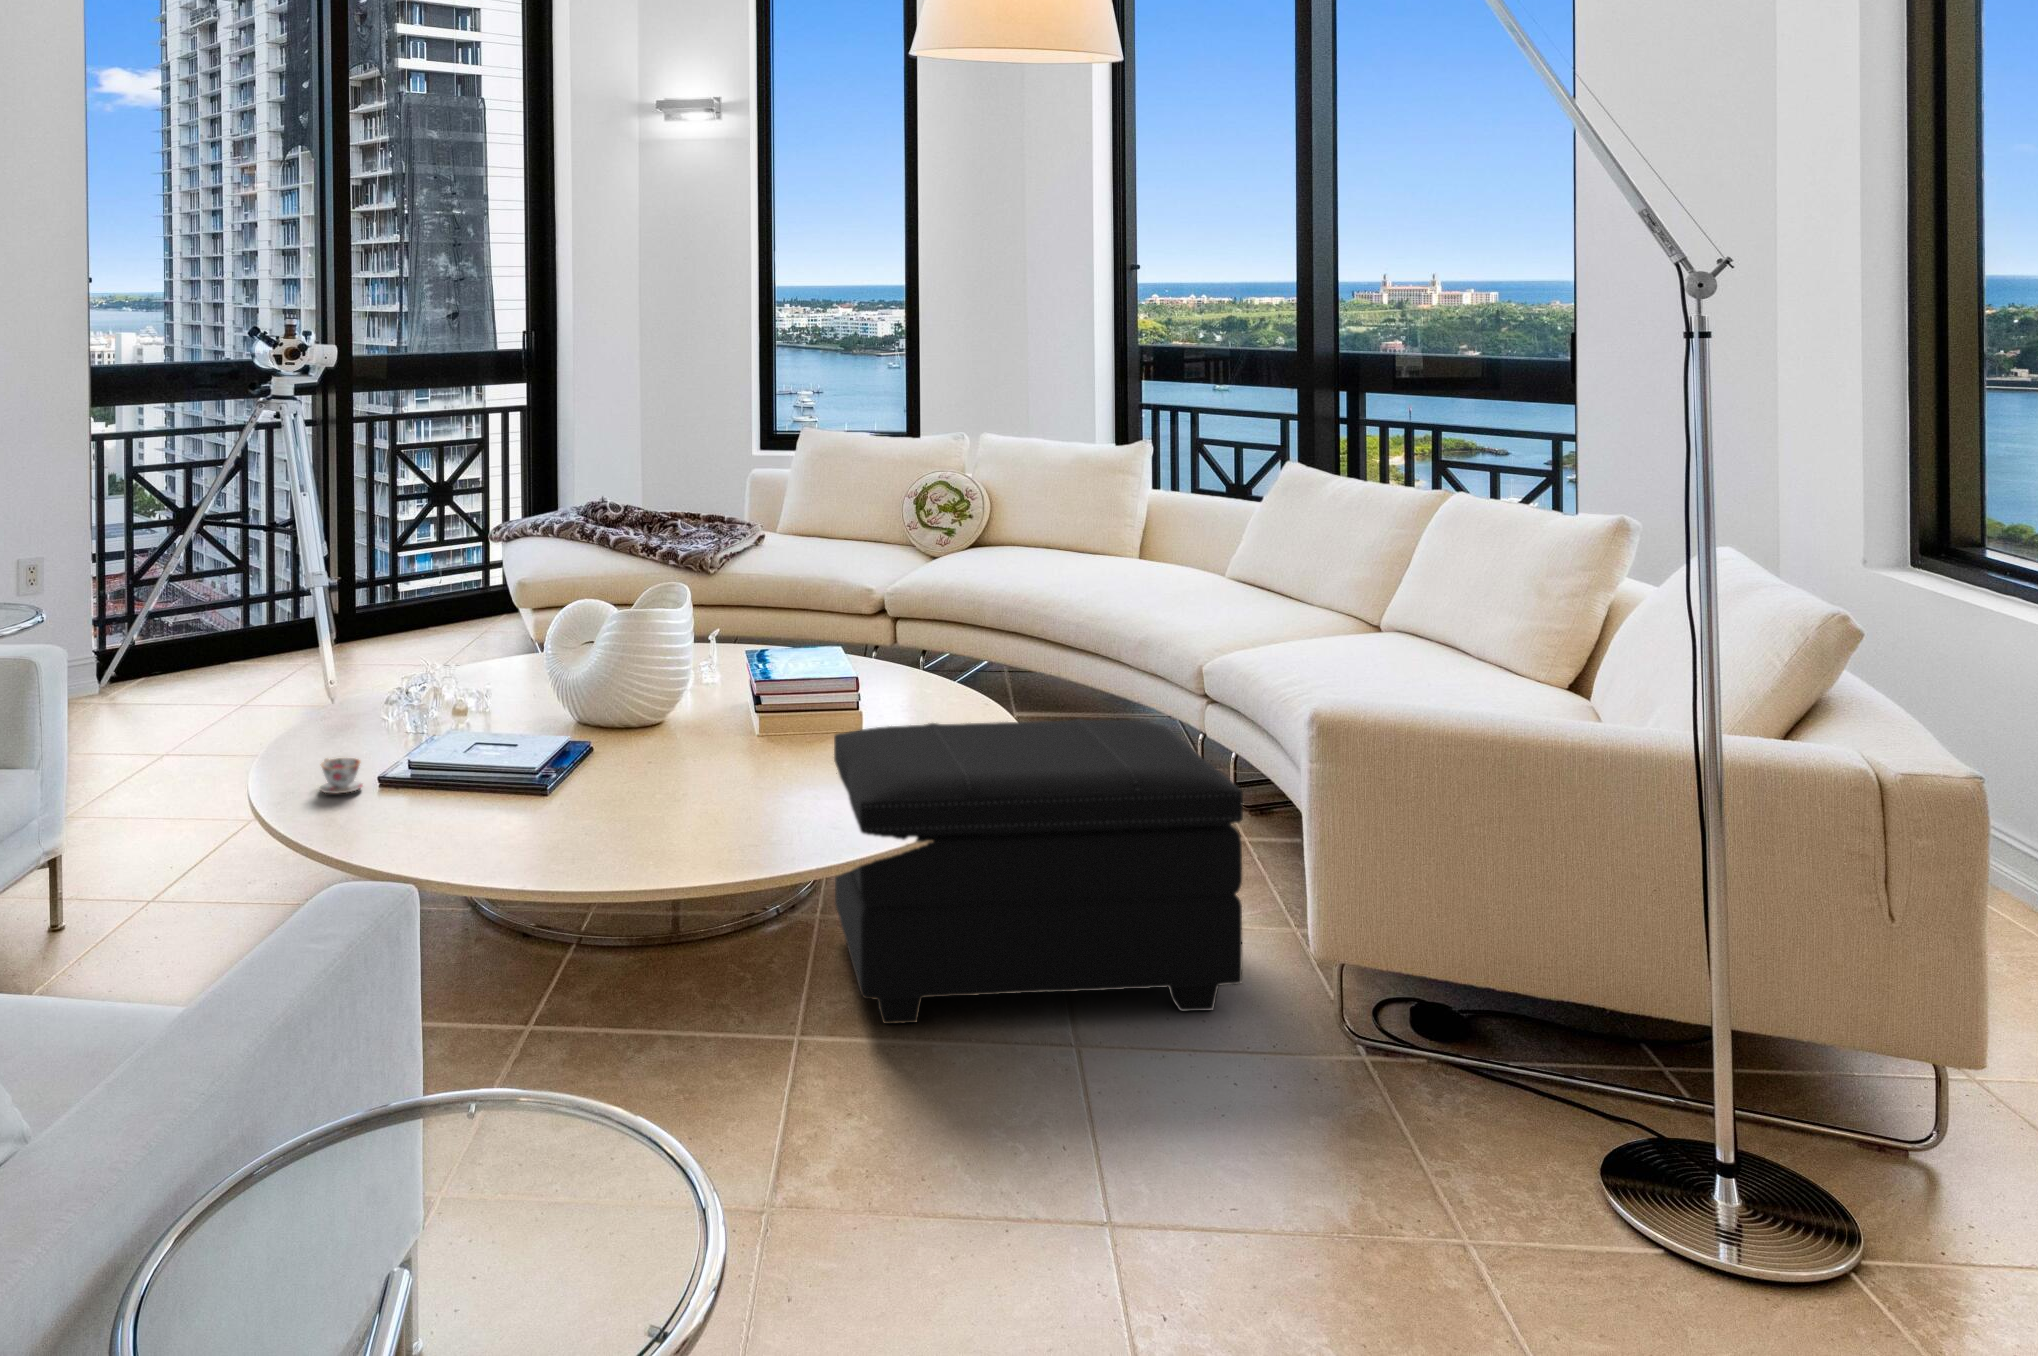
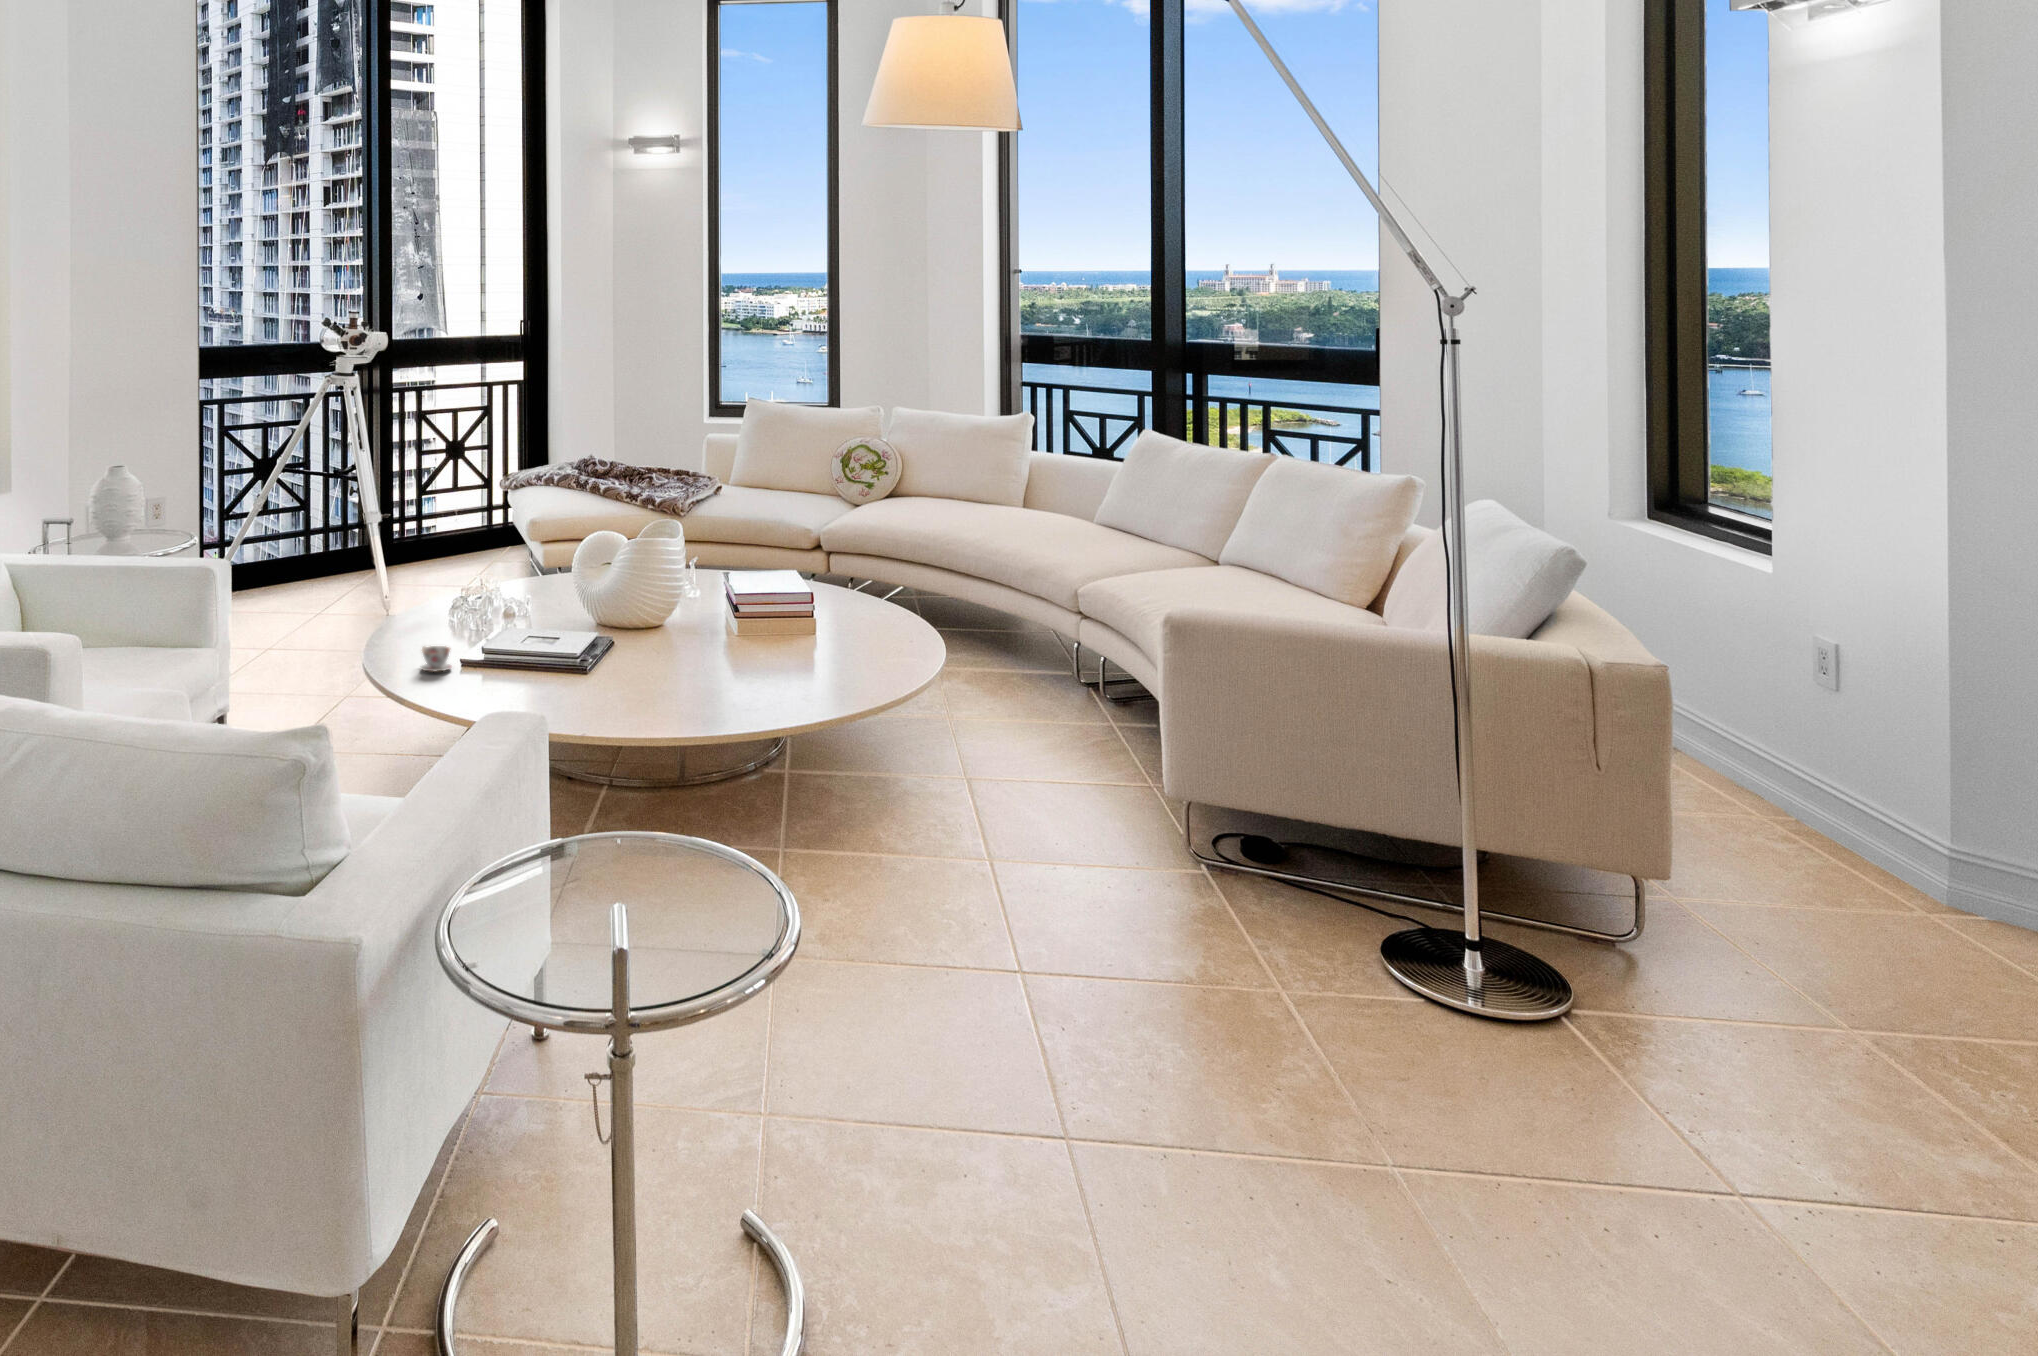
footstool: present [834,719,1243,1024] -> none [800,626,1114,845]

